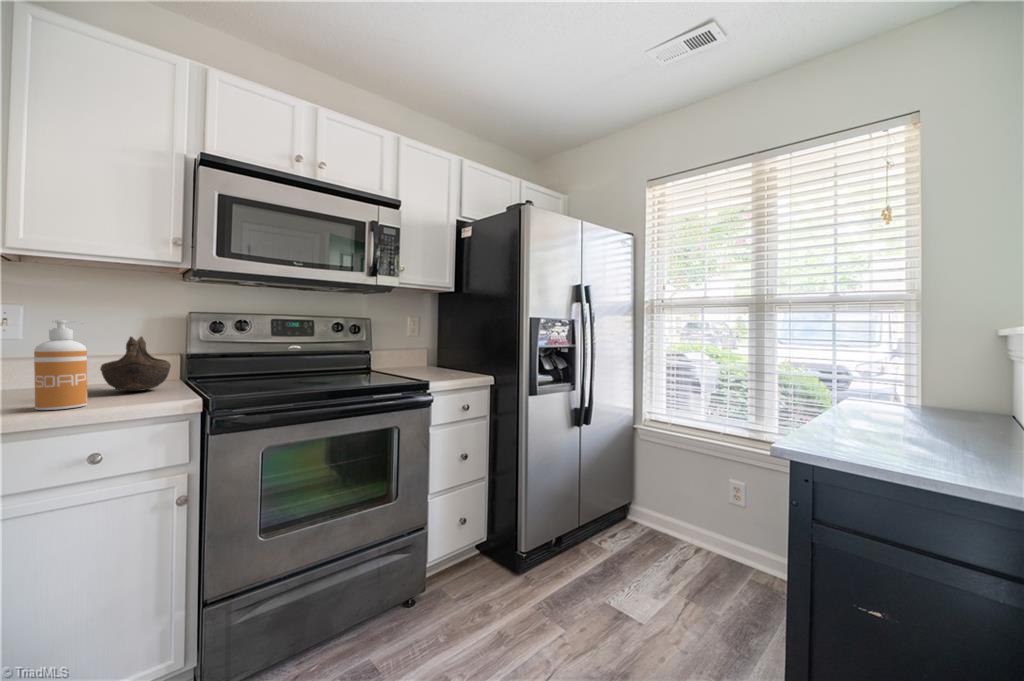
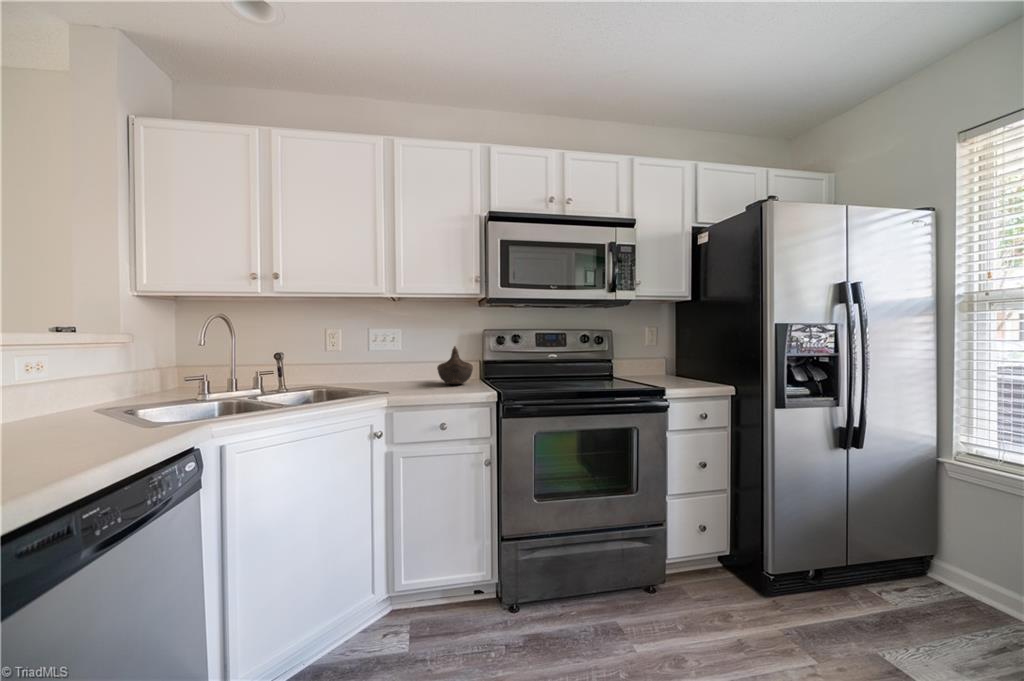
soap dispenser: present [34,320,88,410] -> none [415,338,437,395]

